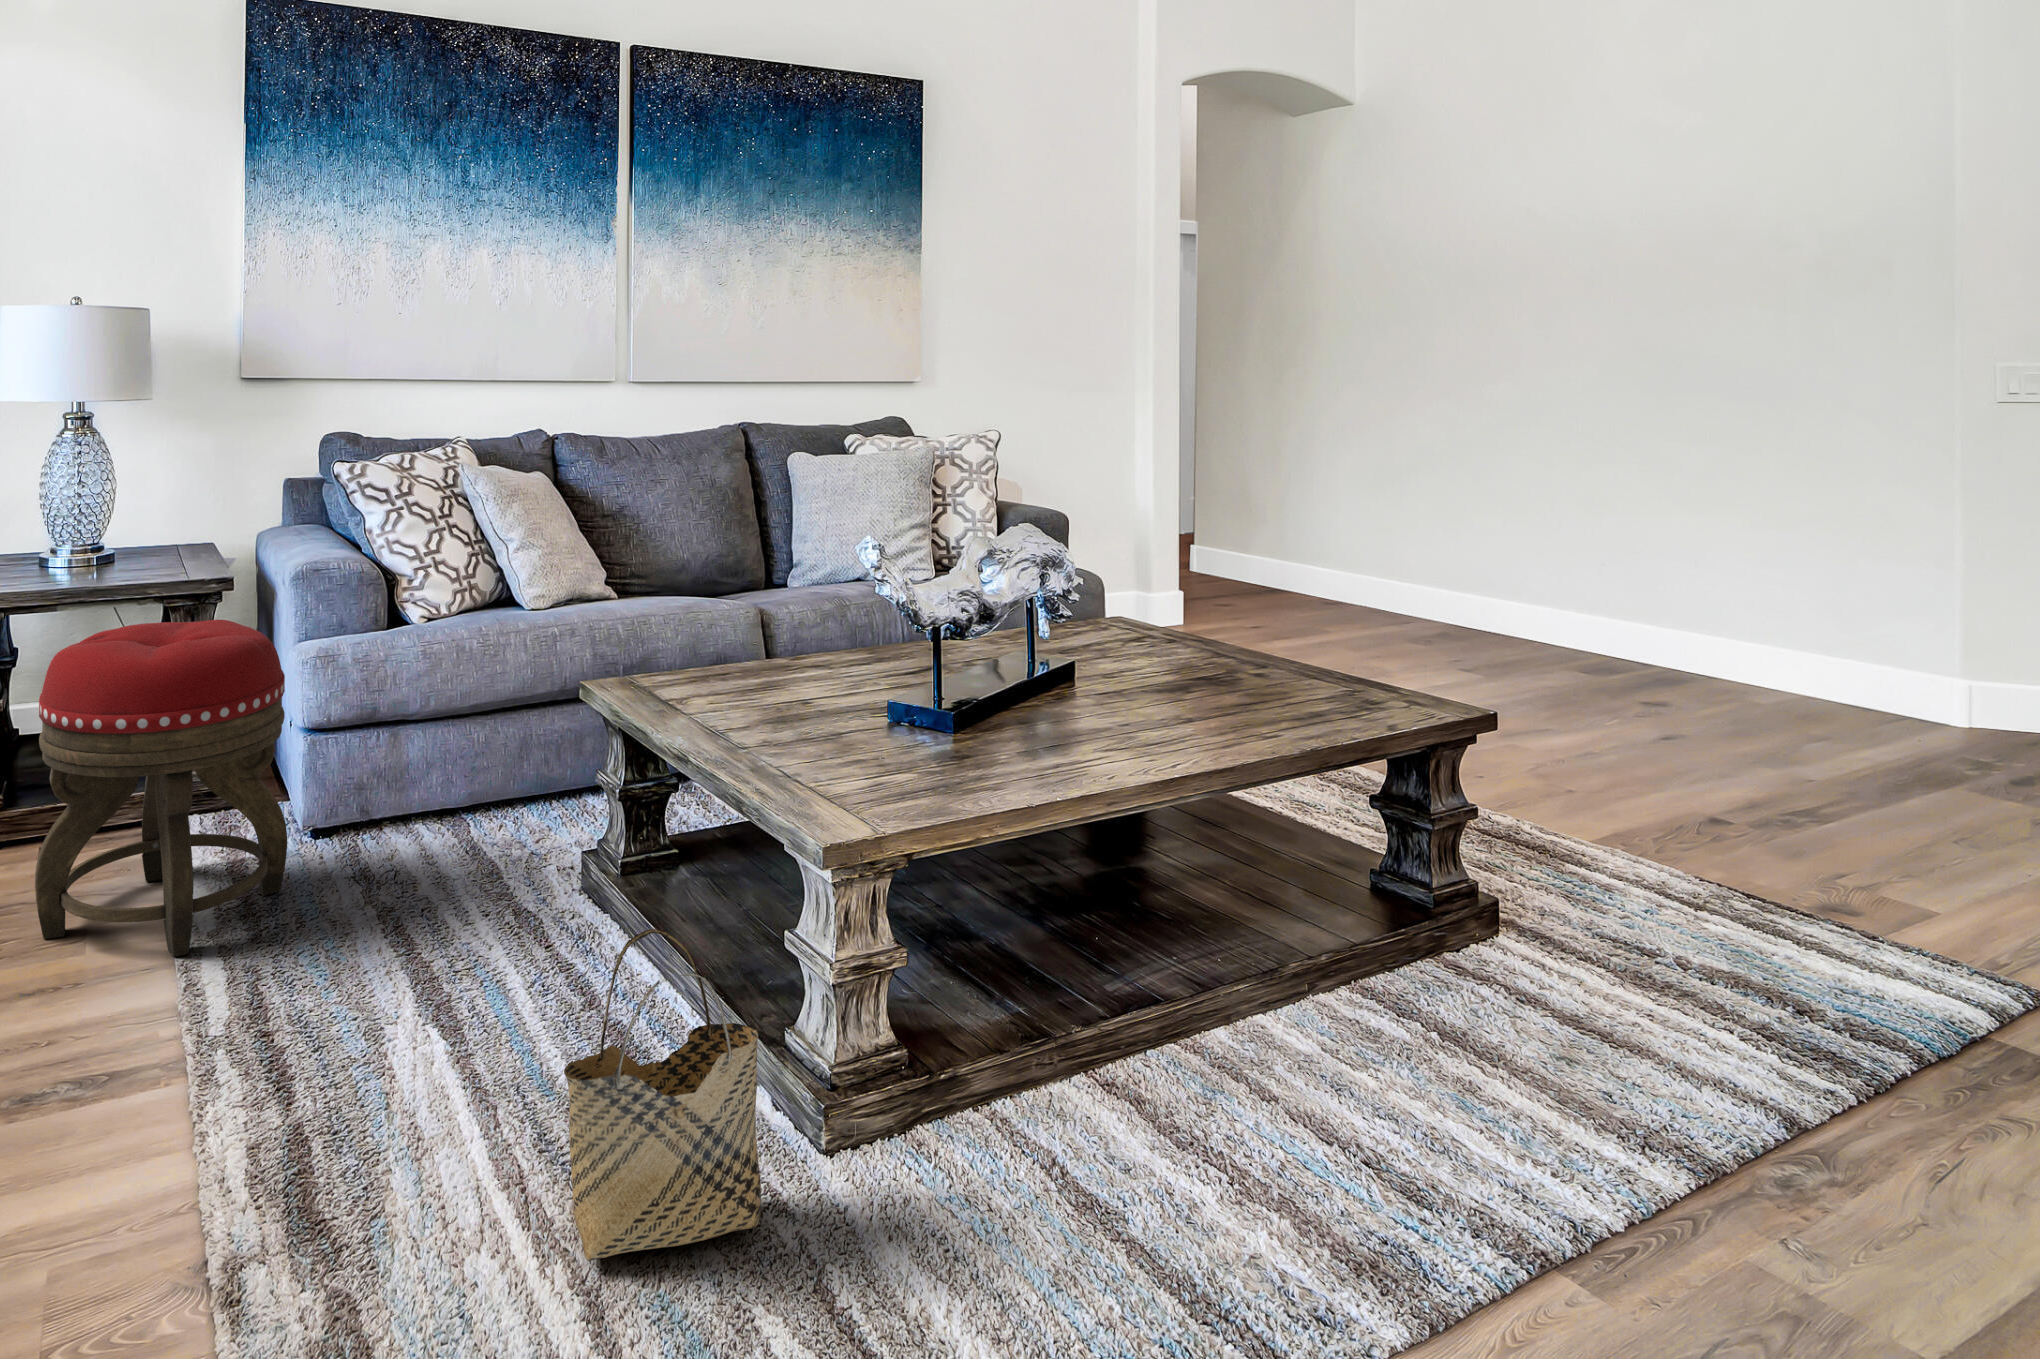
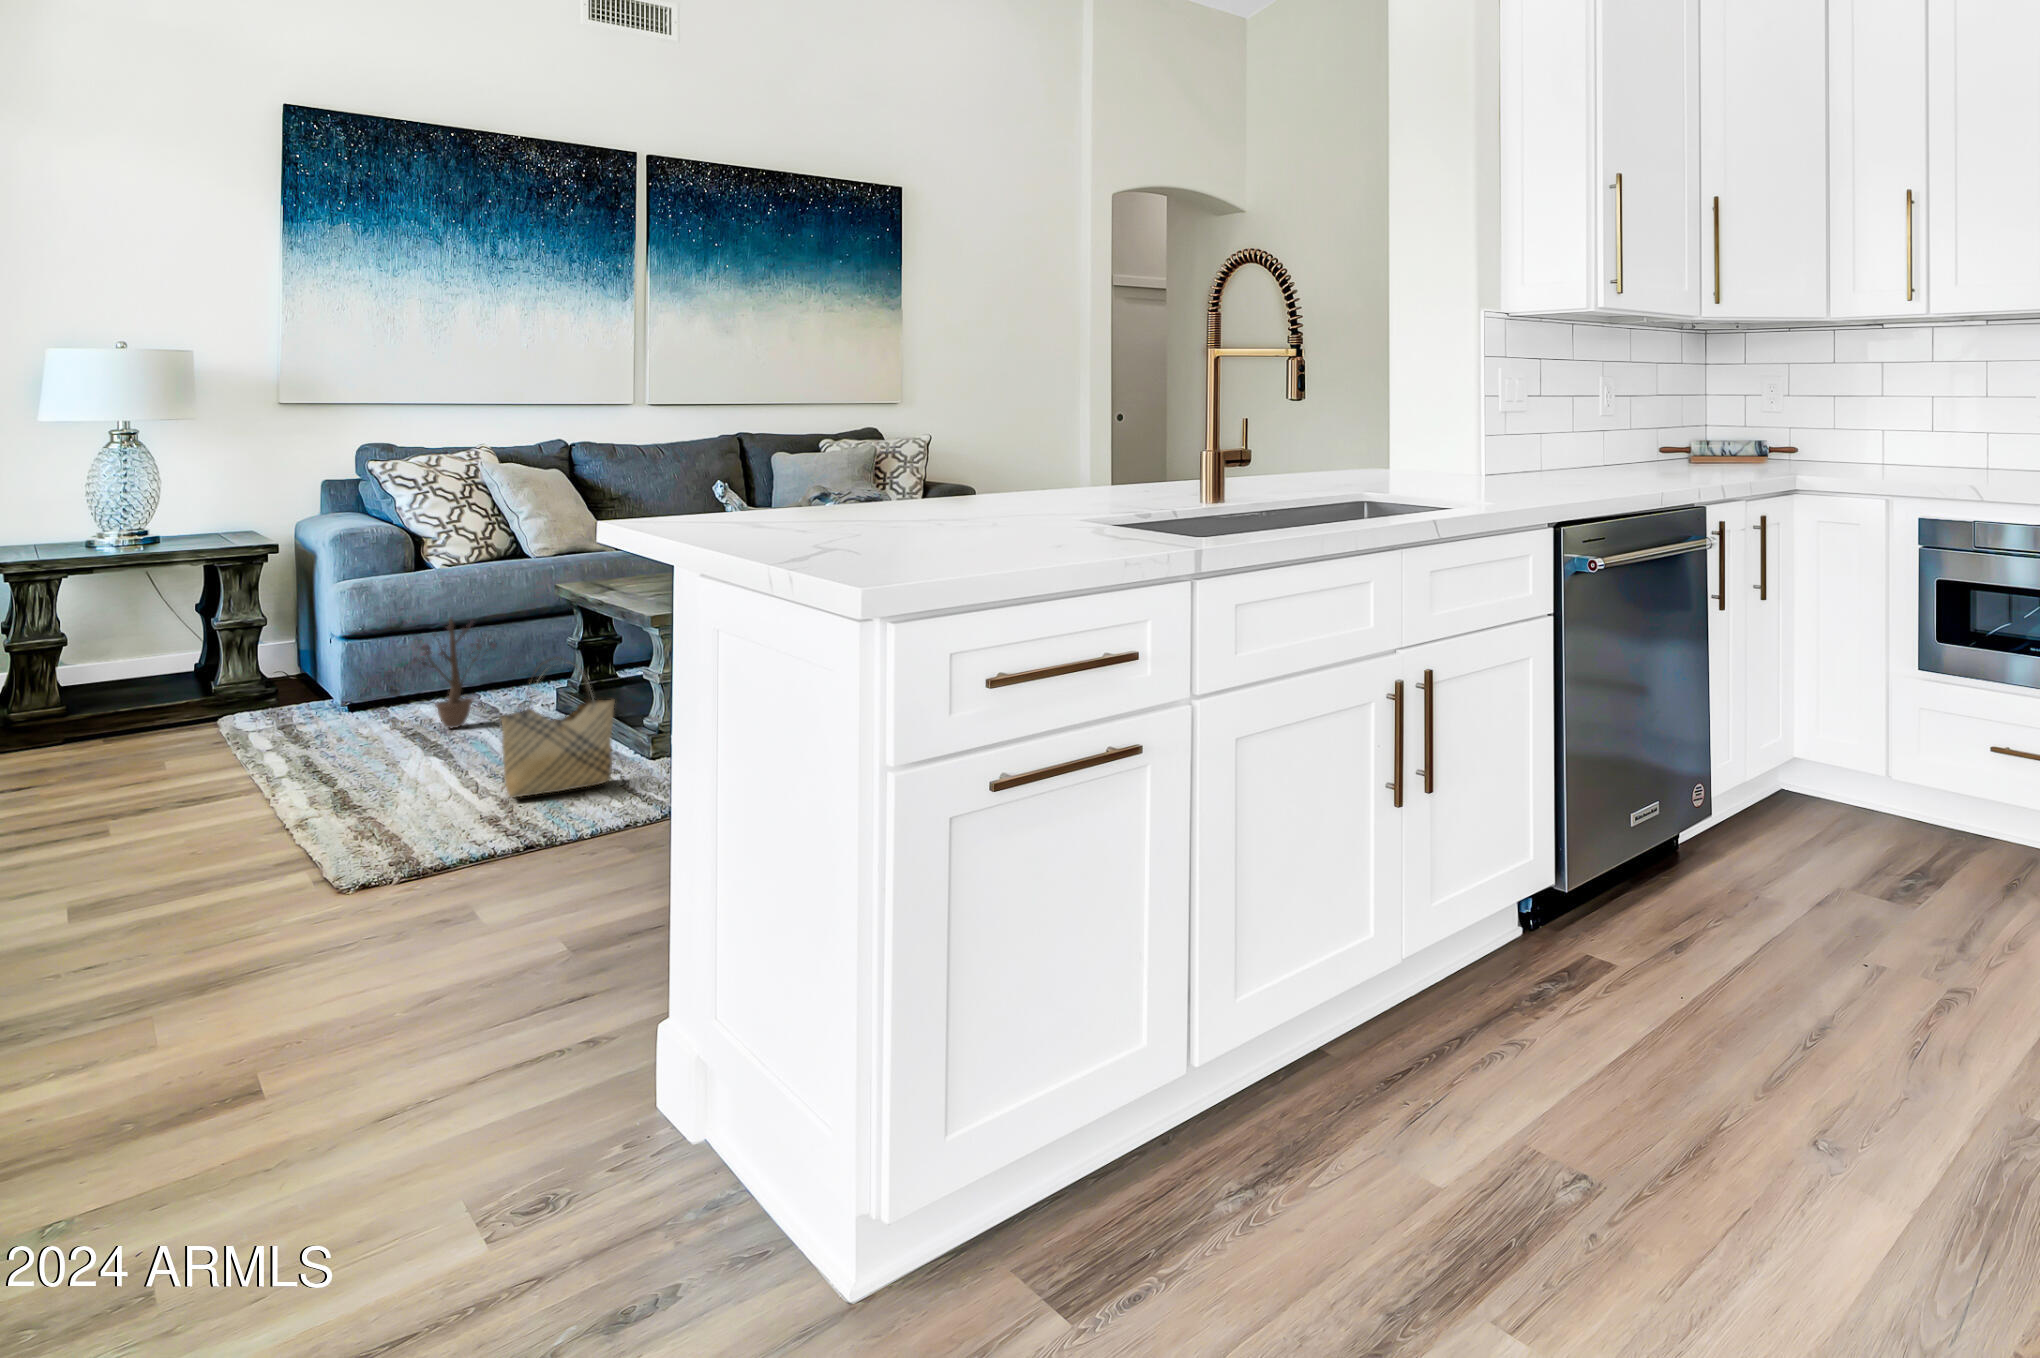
footstool: present [35,620,287,957] -> none [121,560,328,765]
decorative plant: none [368,733,503,915] -> present [401,618,496,730]

